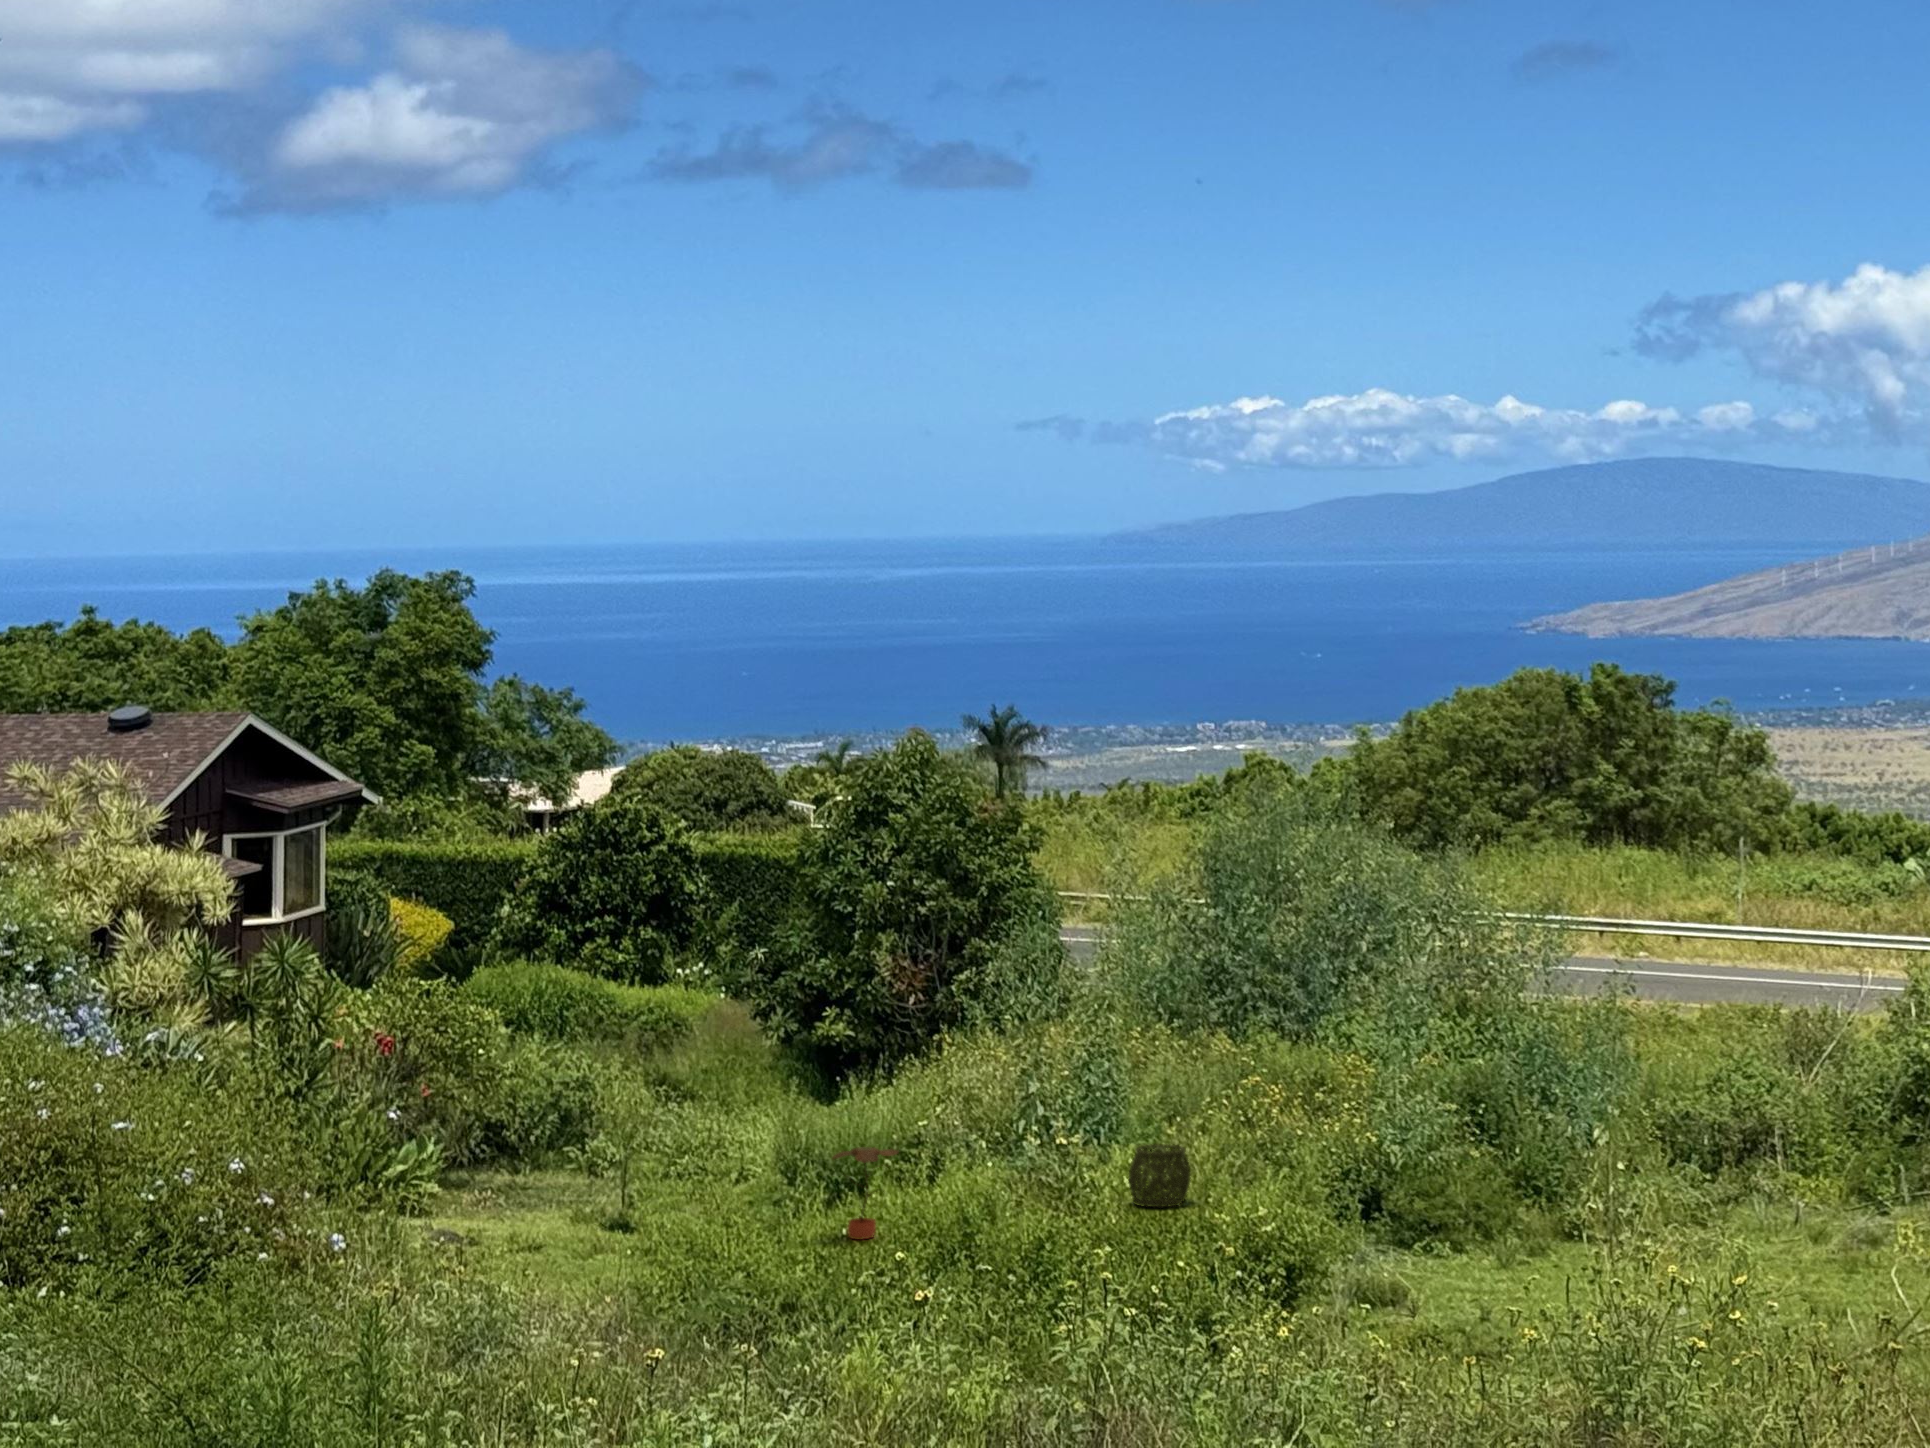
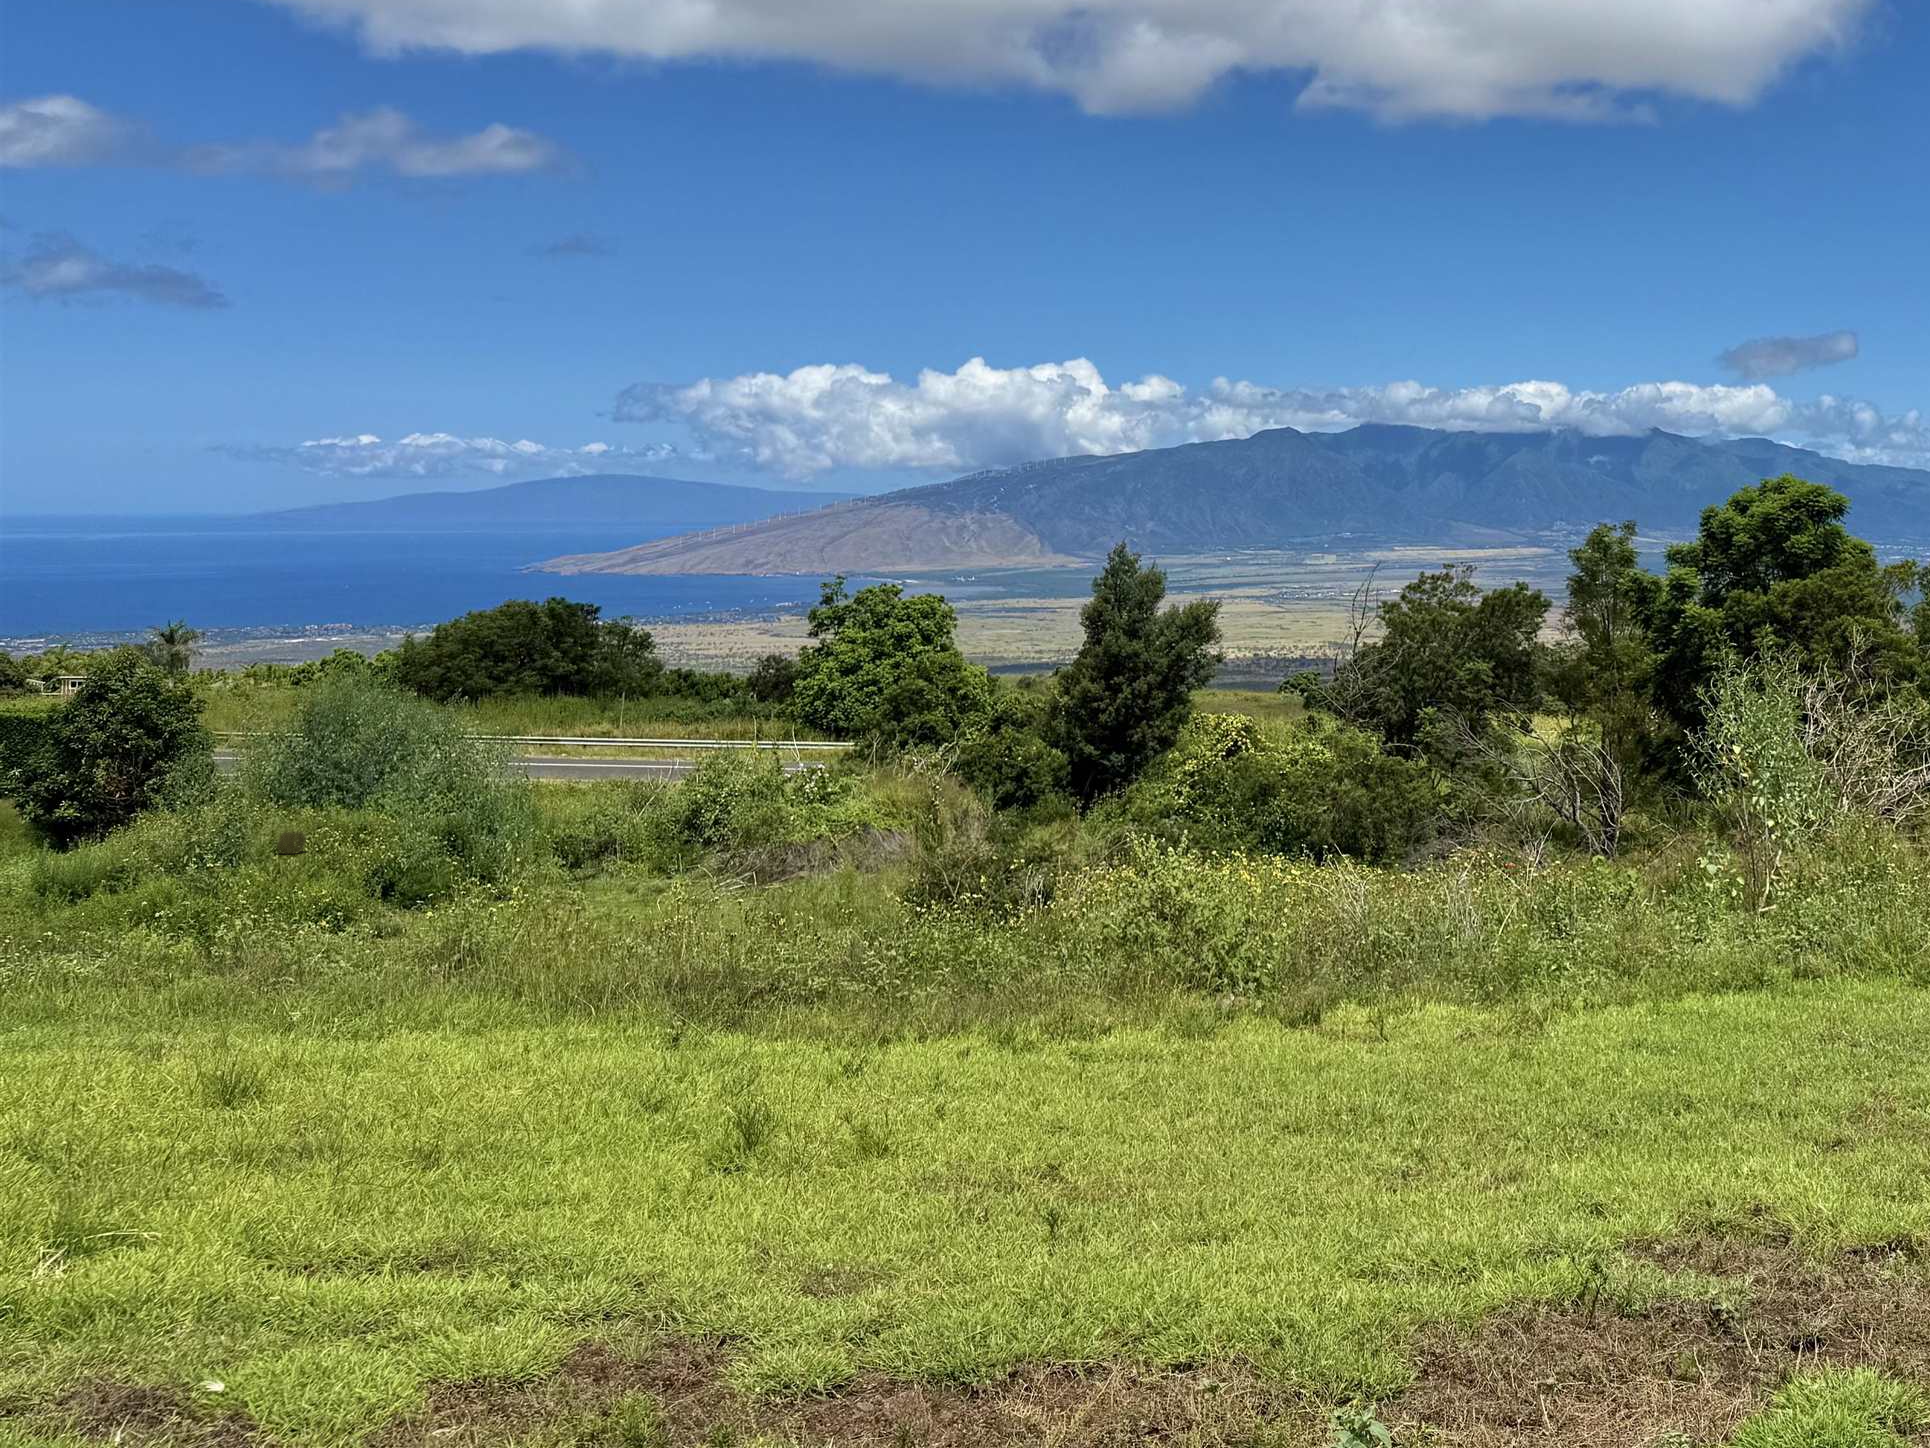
potted plant: present [833,1147,898,1239] -> none [146,837,177,871]

